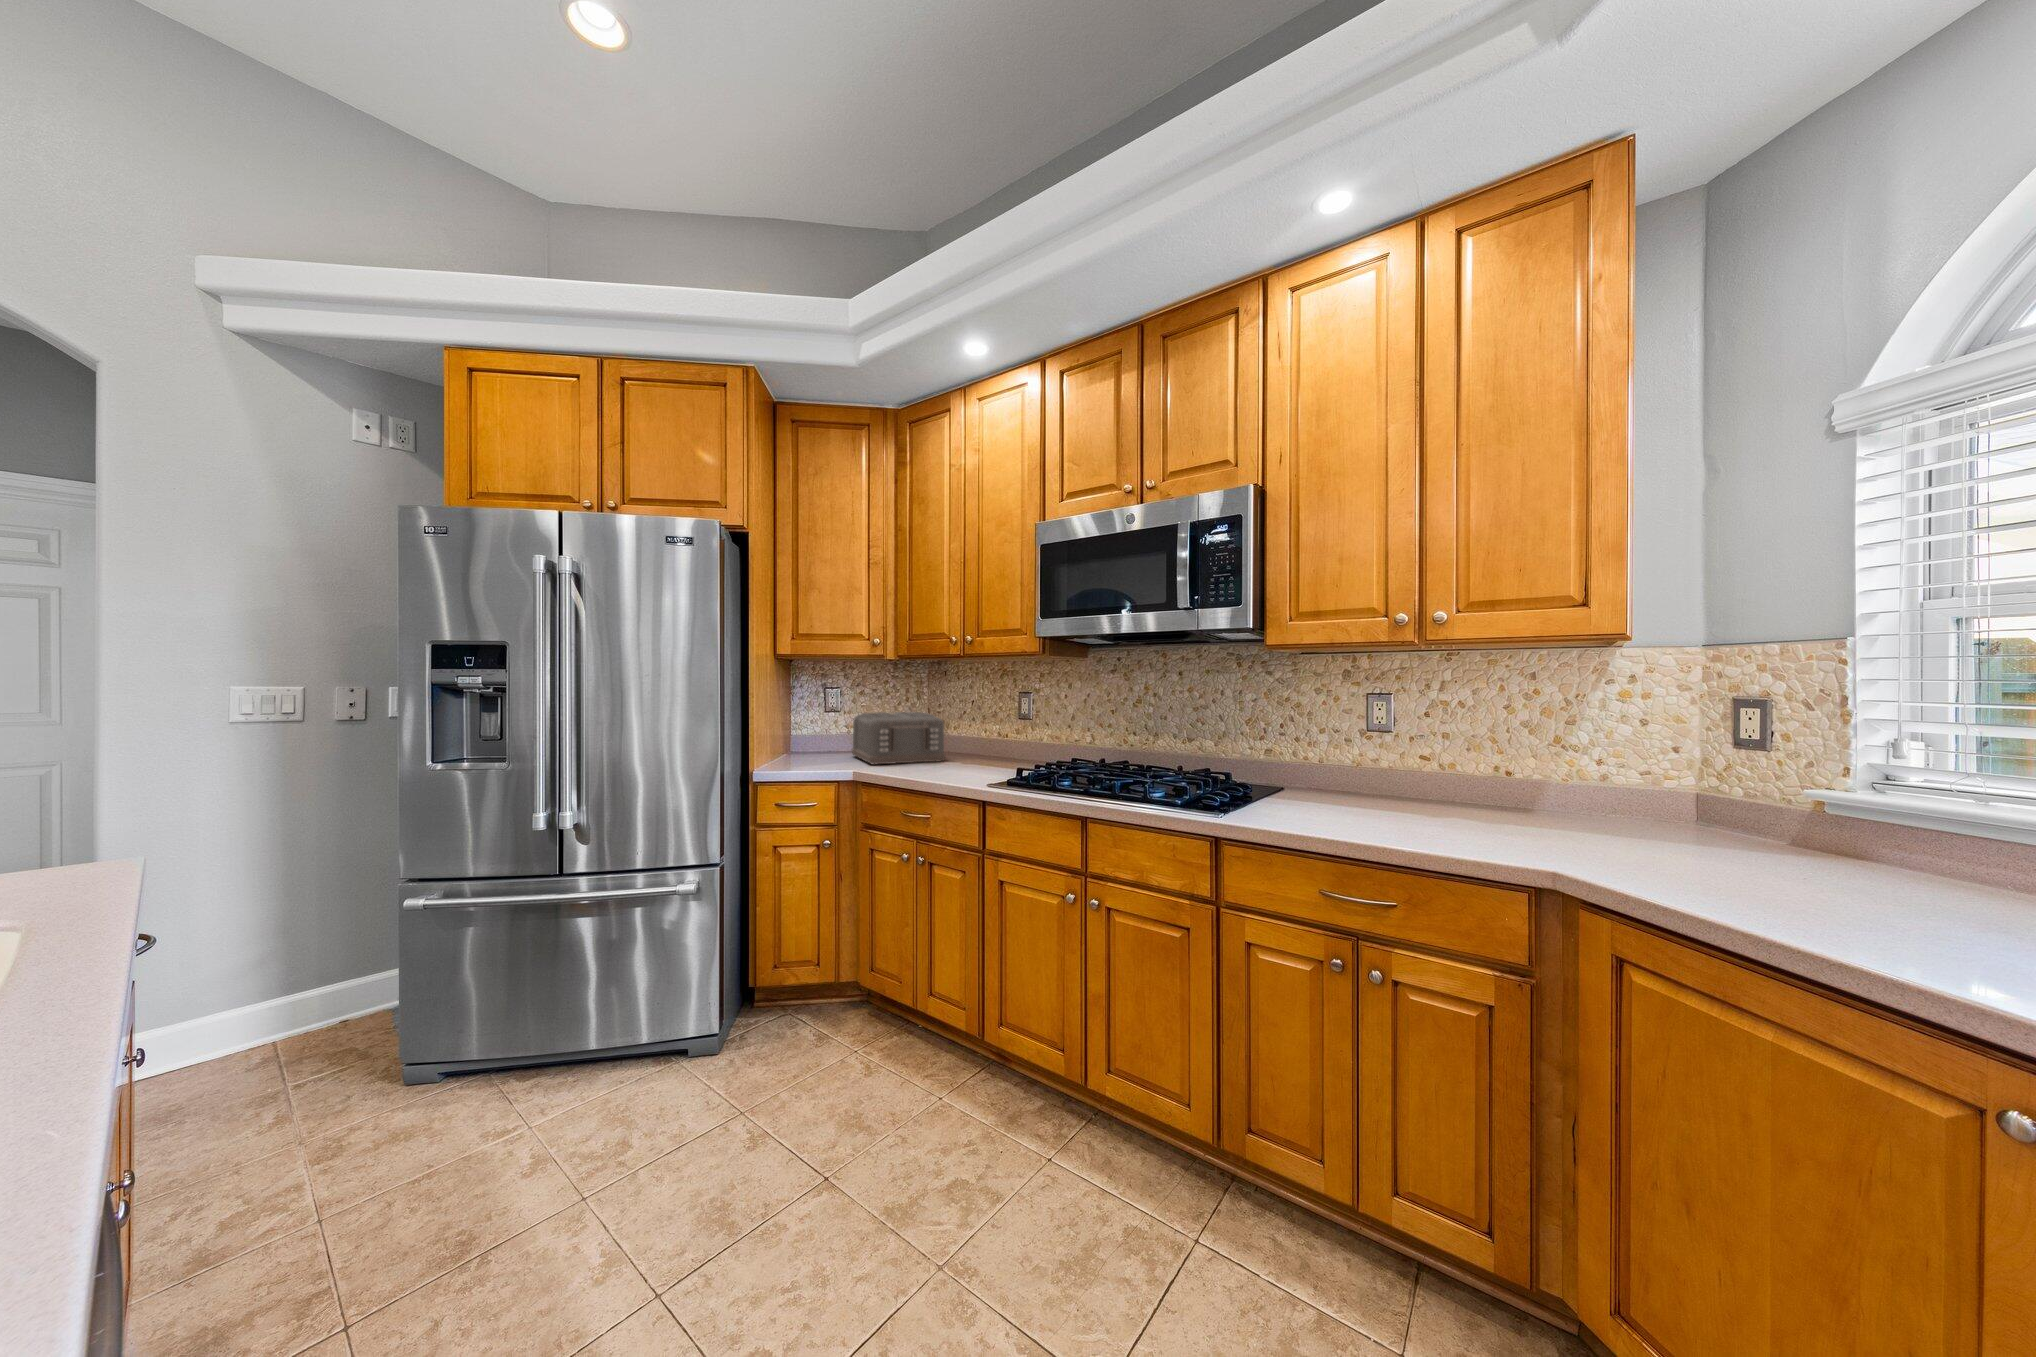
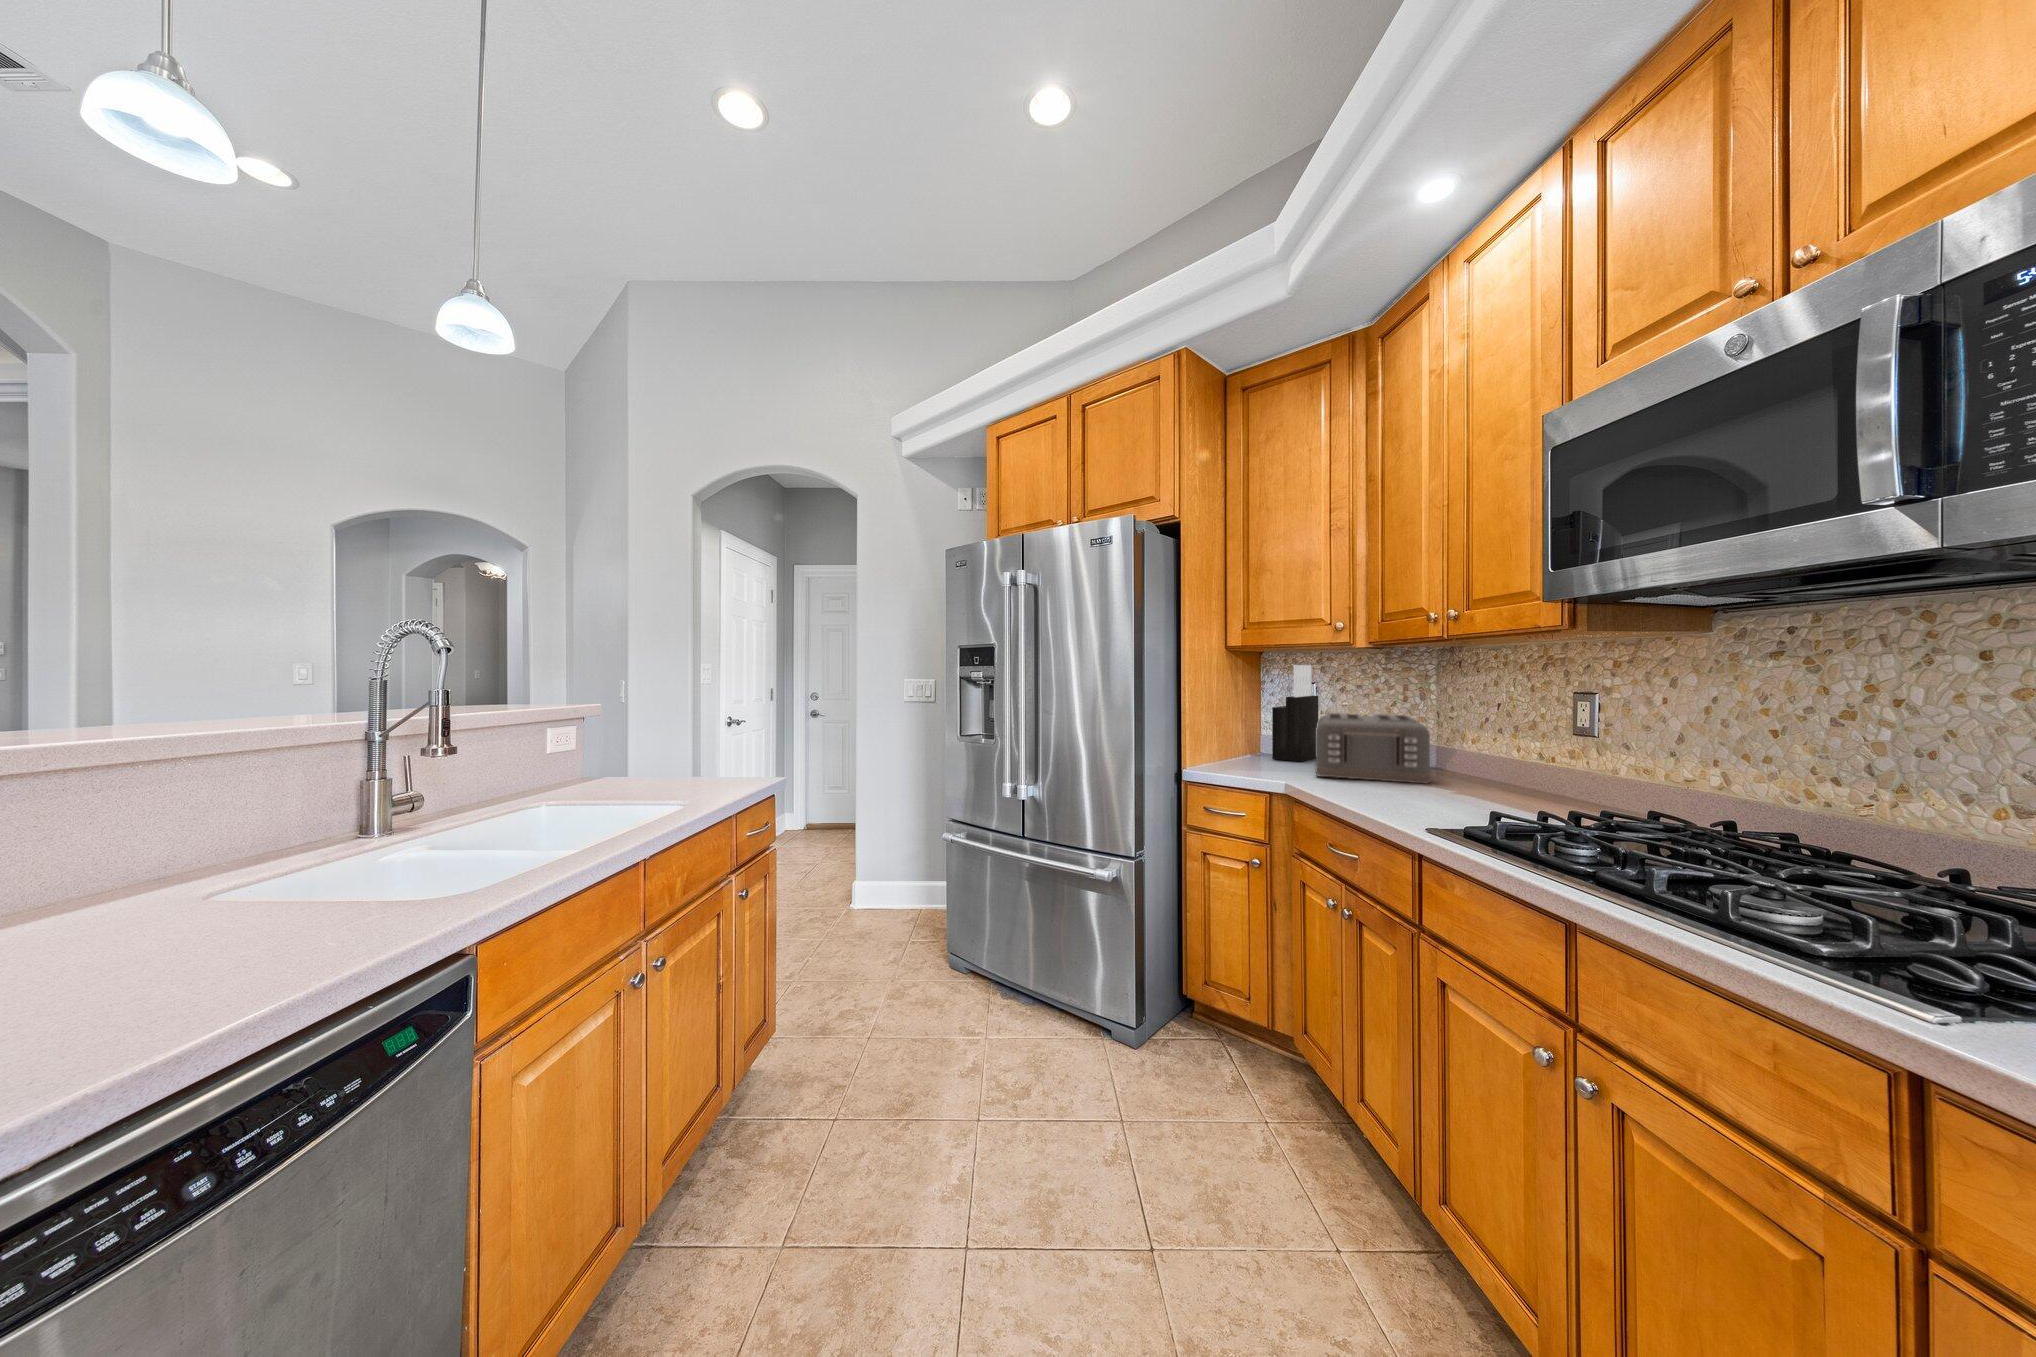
knife block: none [810,672,843,756] -> present [1272,665,1318,762]

